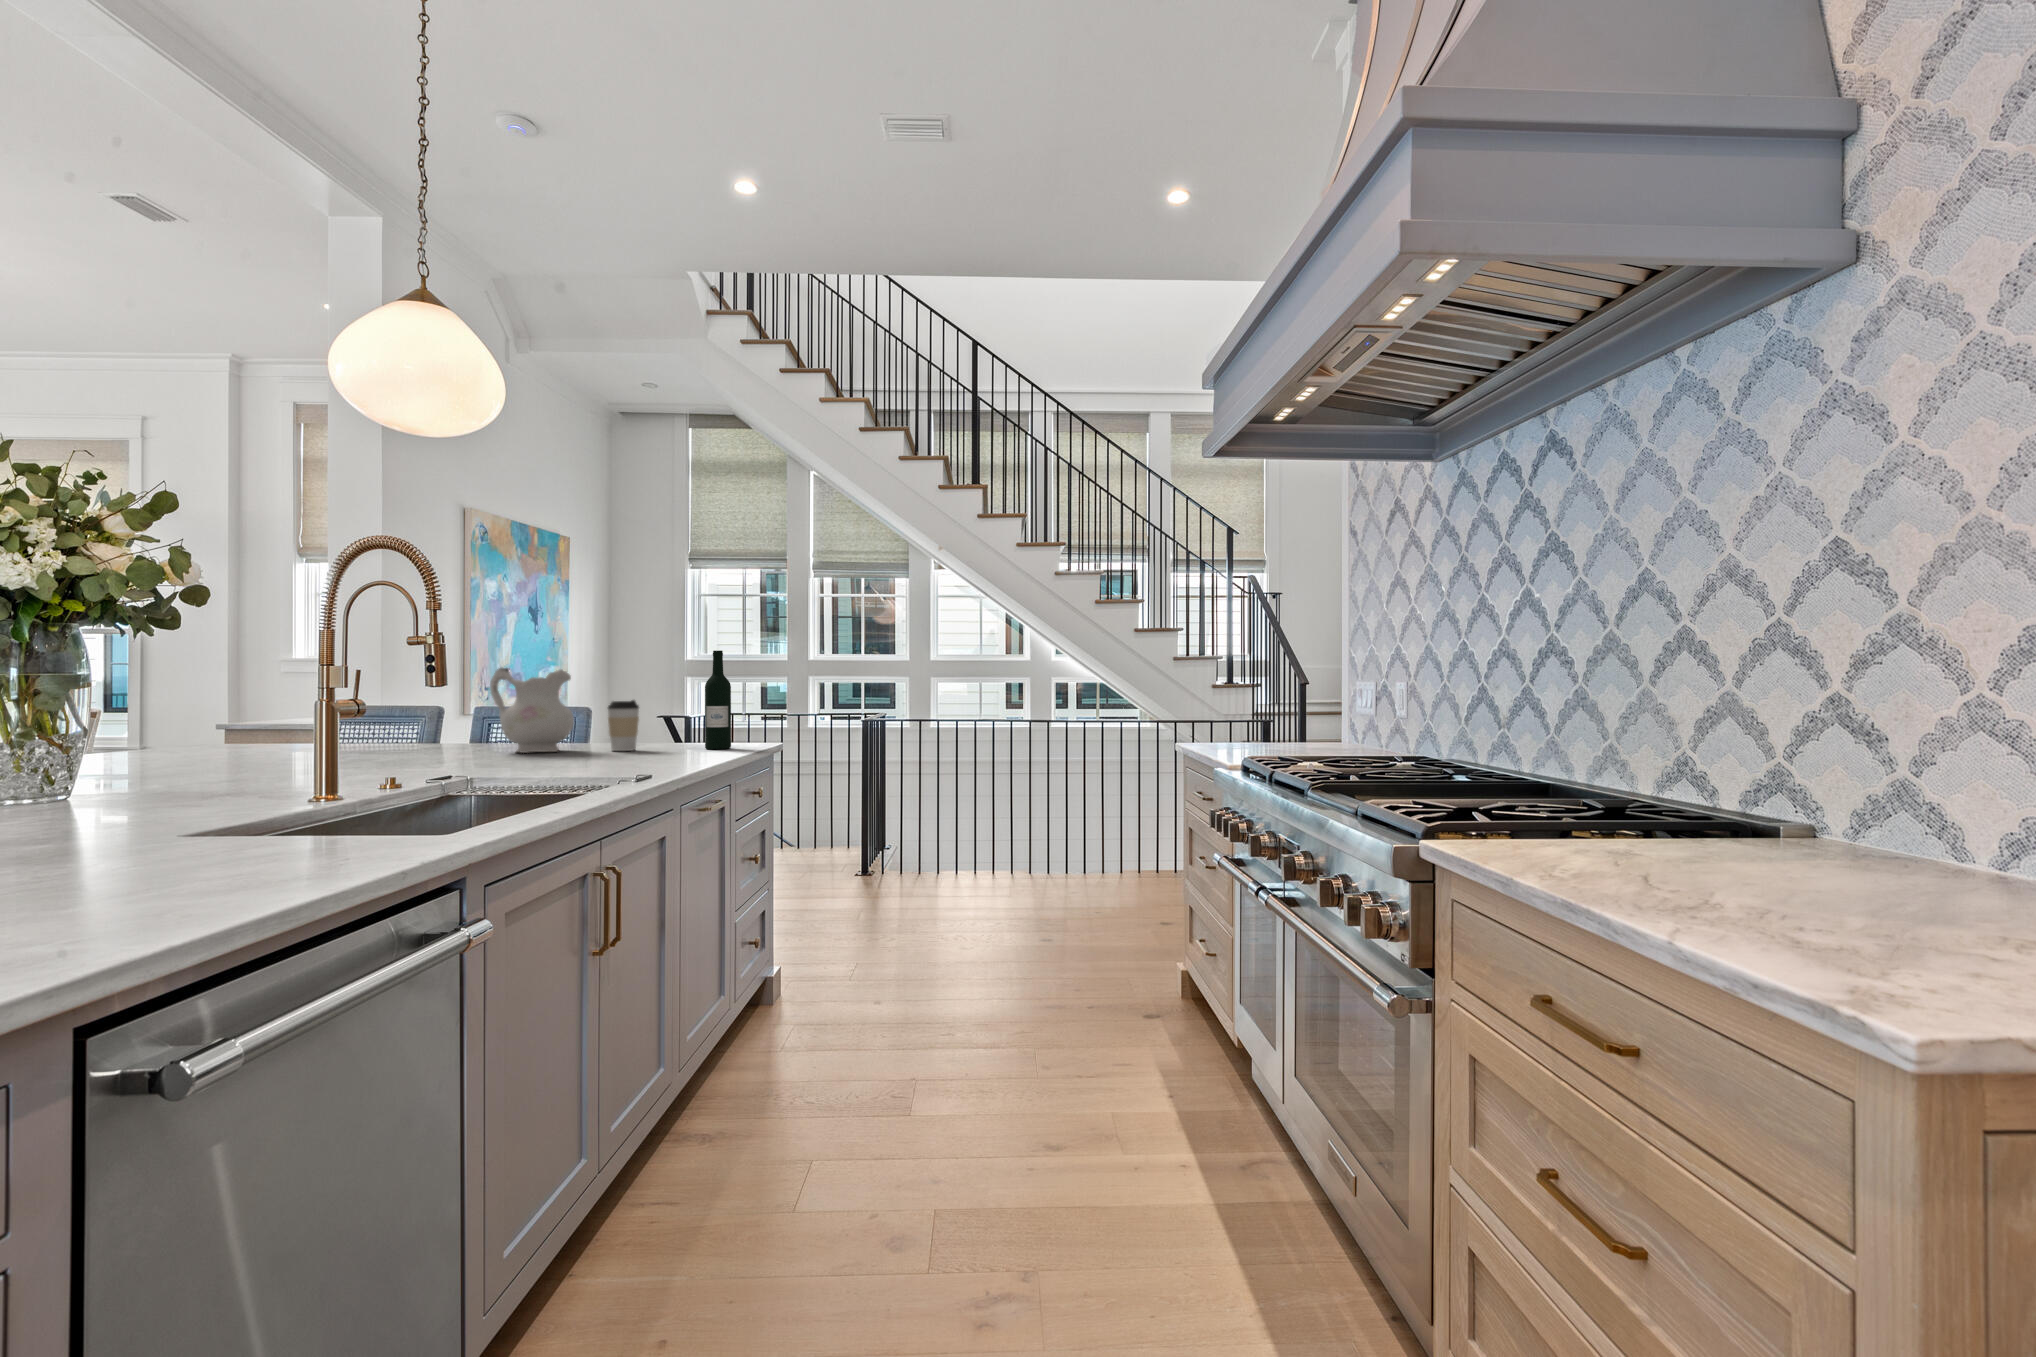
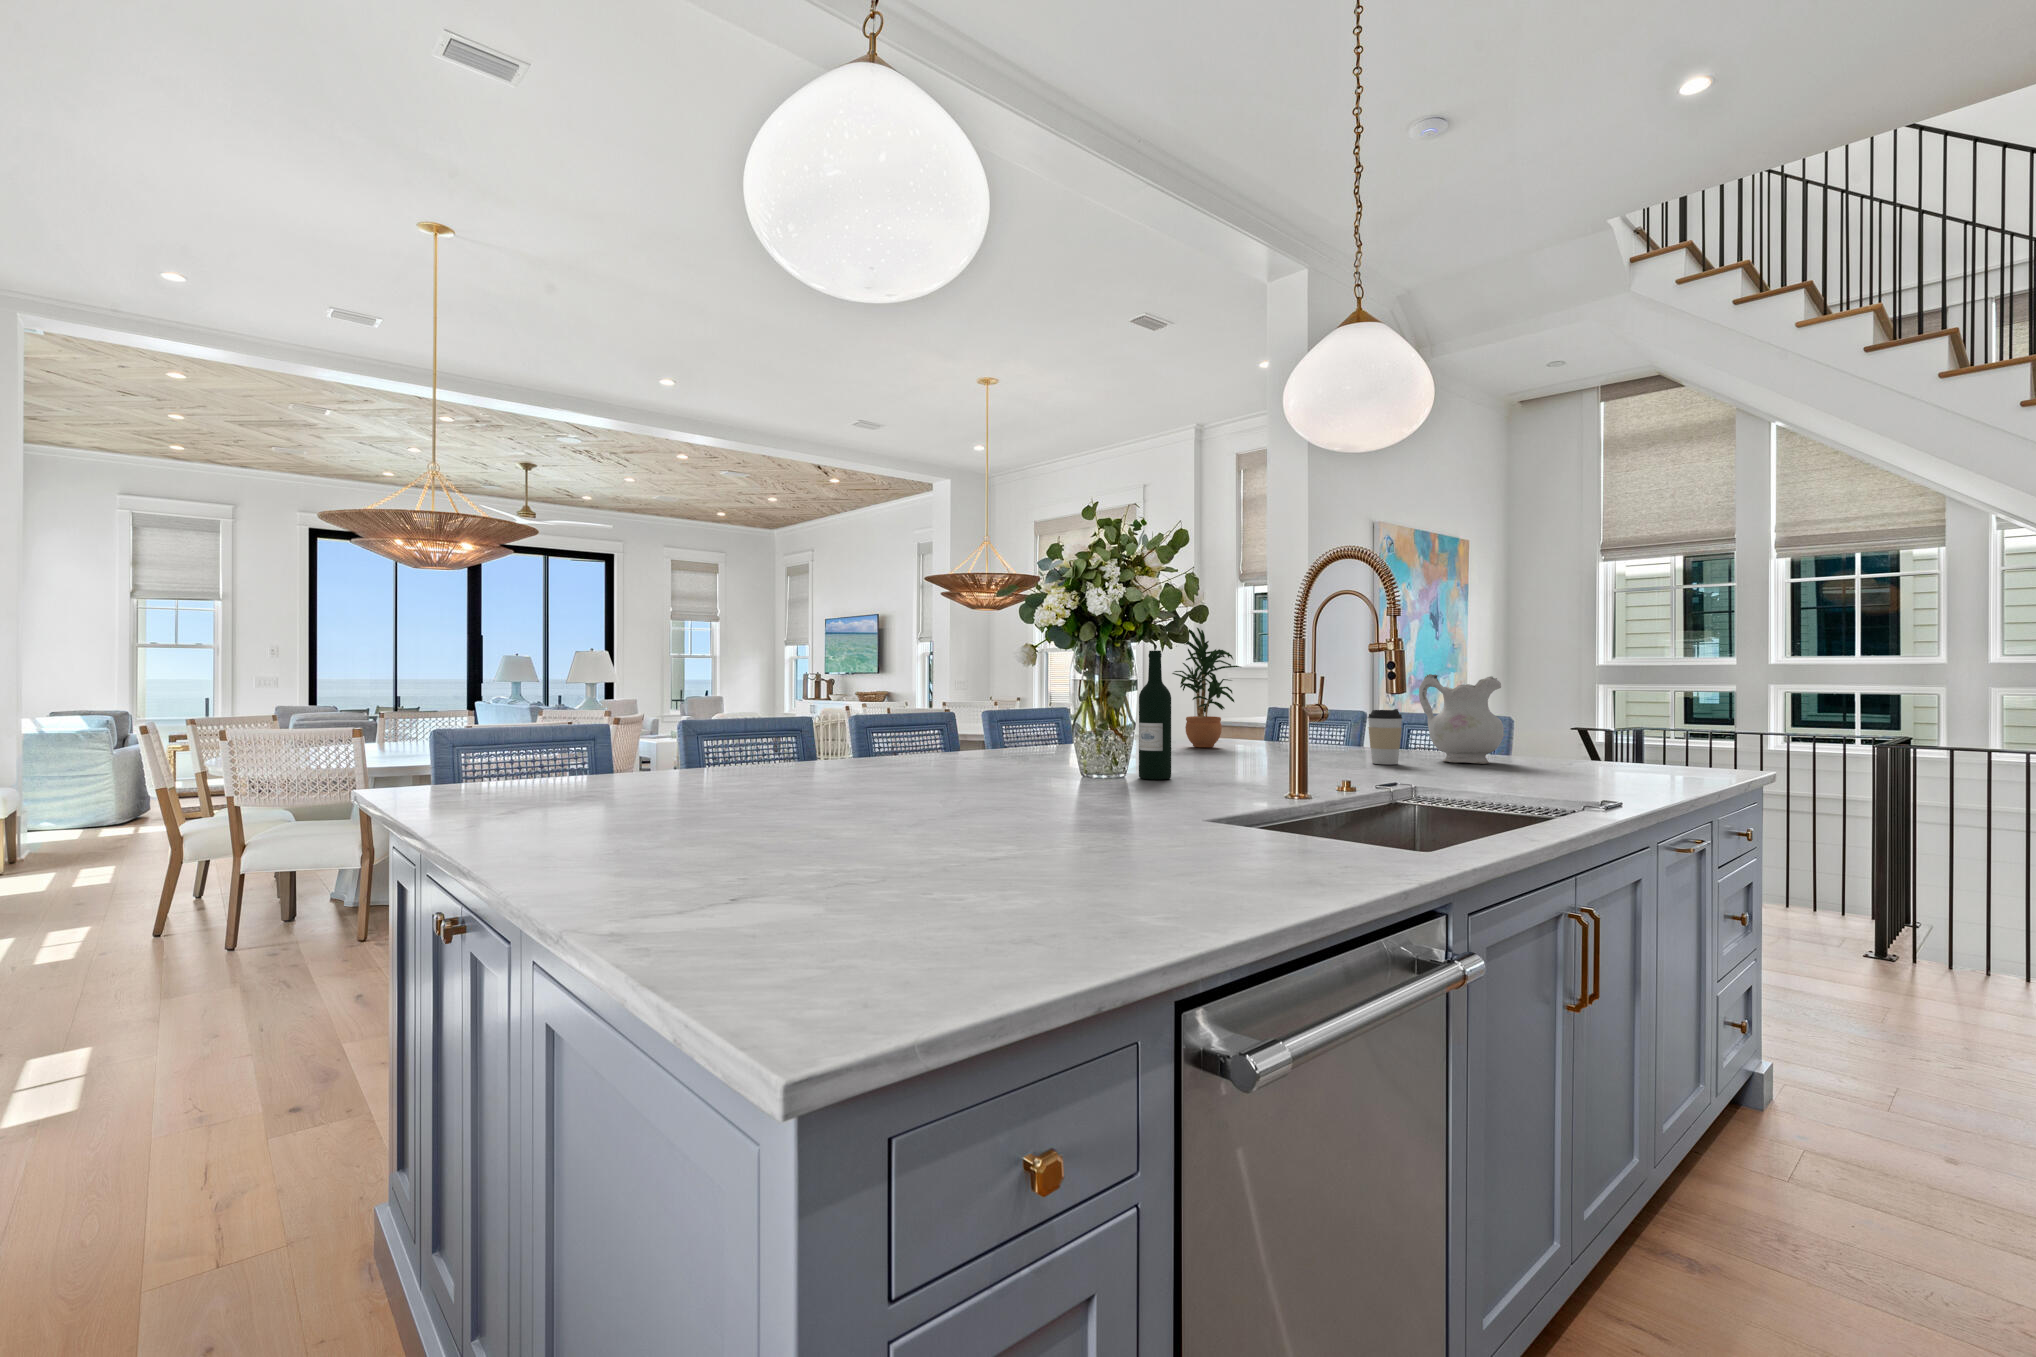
potted plant: none [167,609,278,756] -> present [1172,628,1240,748]
wine bottle: present [705,651,731,749] -> present [1139,651,1171,780]
coffee cup: present [608,700,639,751] -> present [1368,709,1402,764]

